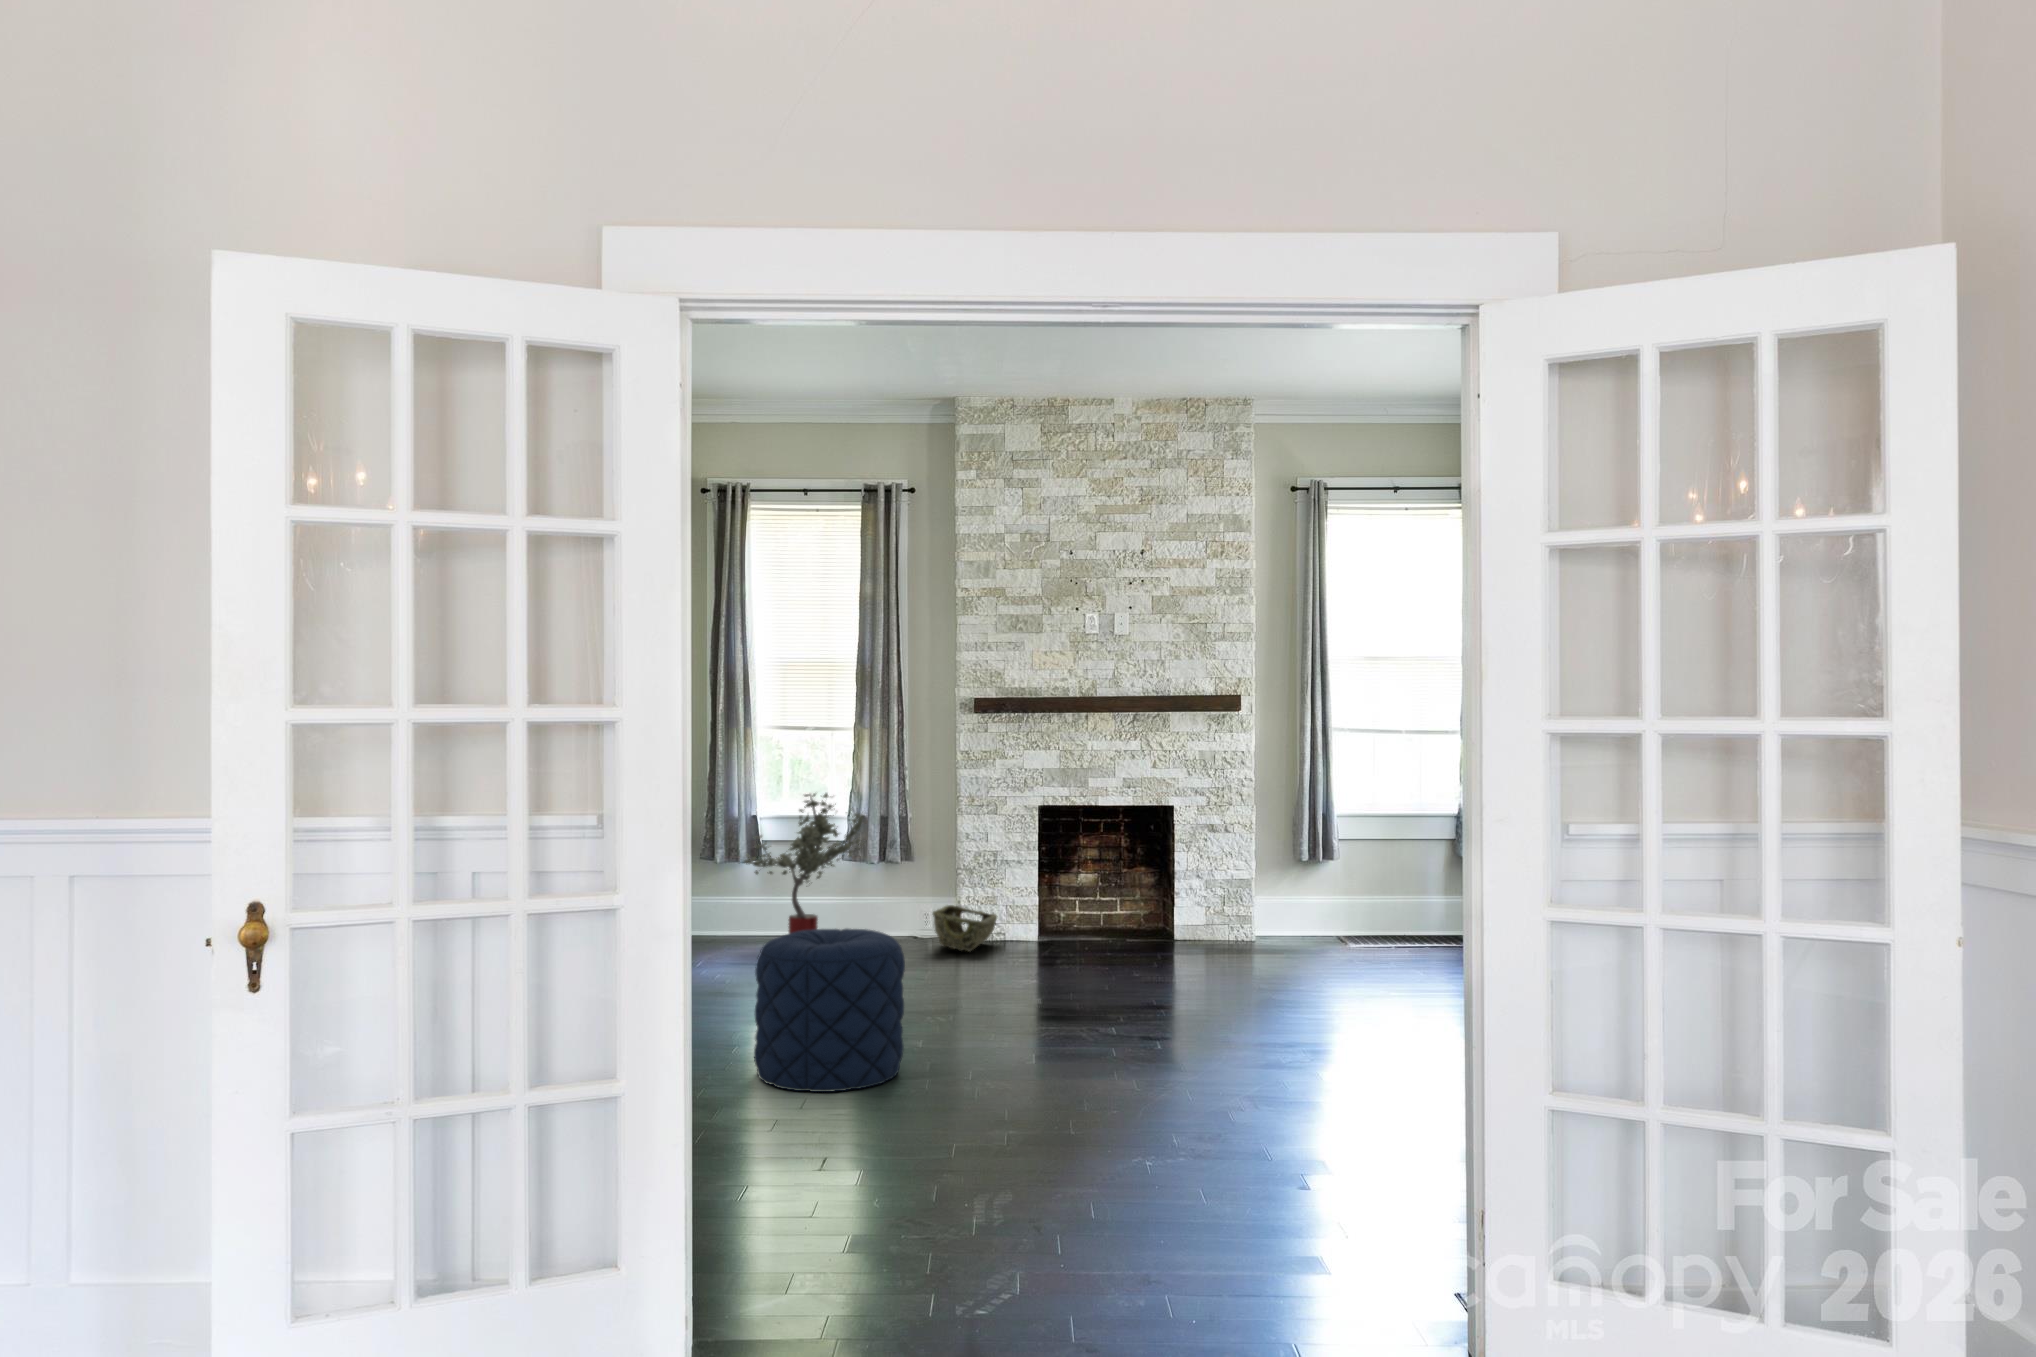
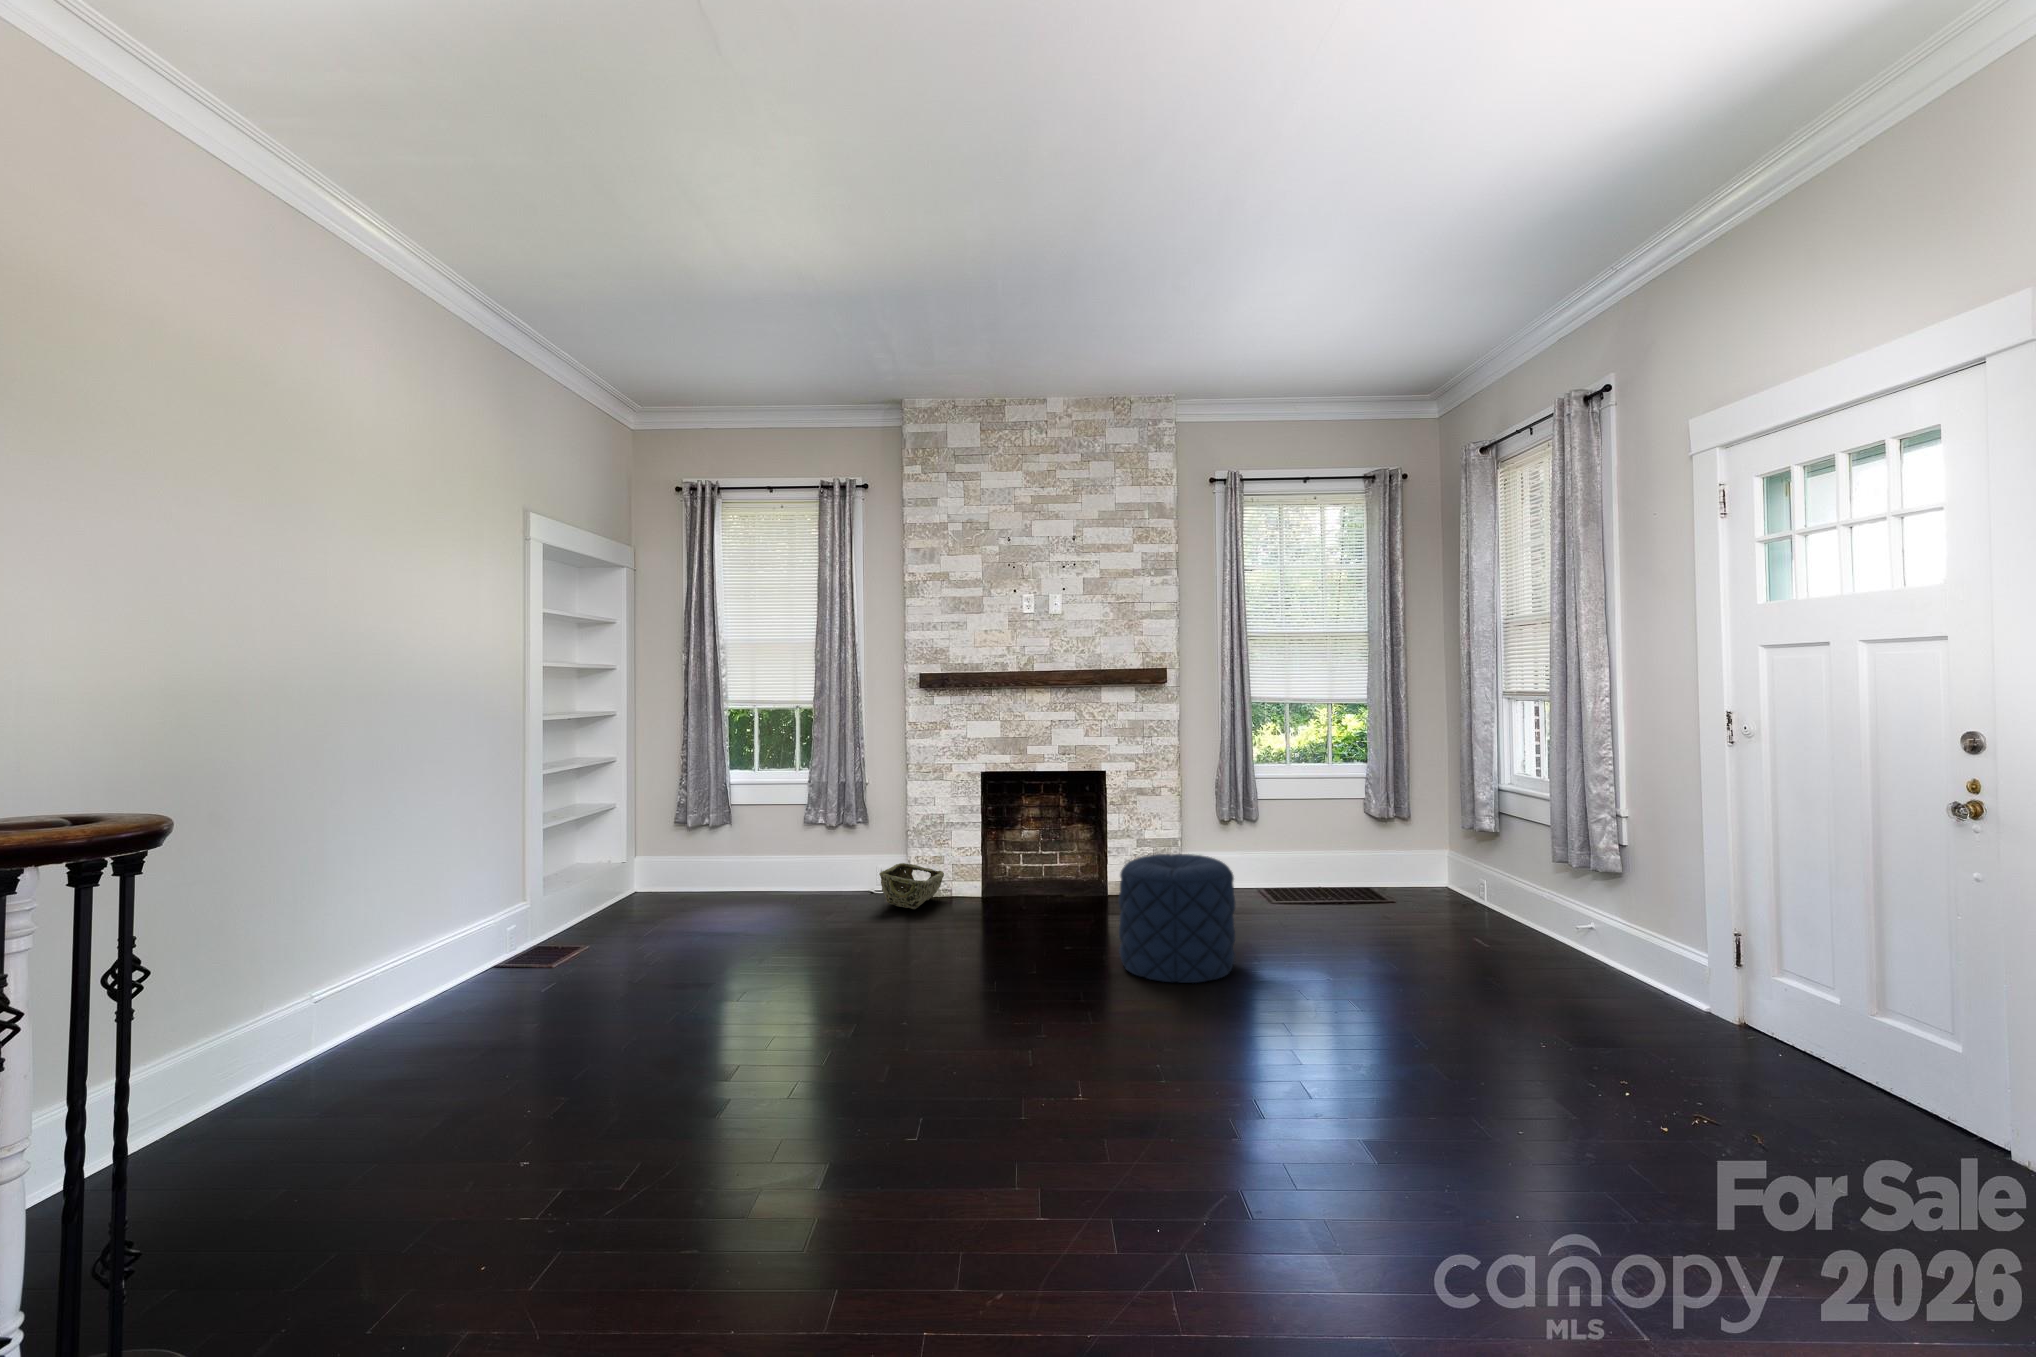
potted tree: present [744,793,864,933] -> none [709,762,823,904]
pouf: present [754,929,905,1092] -> present [1119,854,1235,983]

